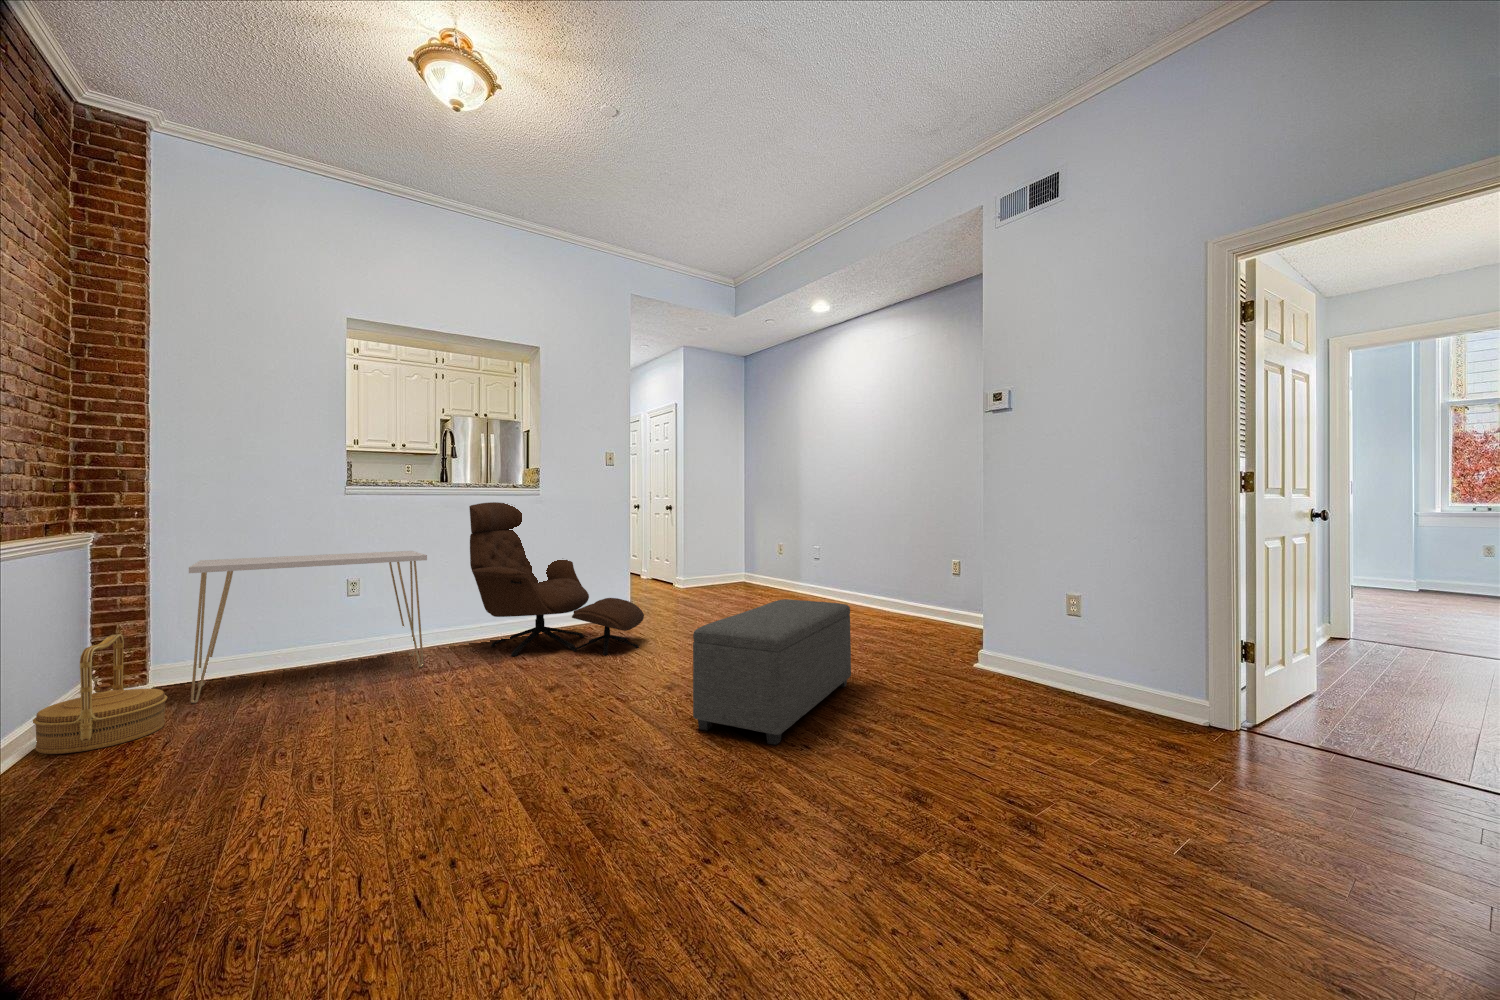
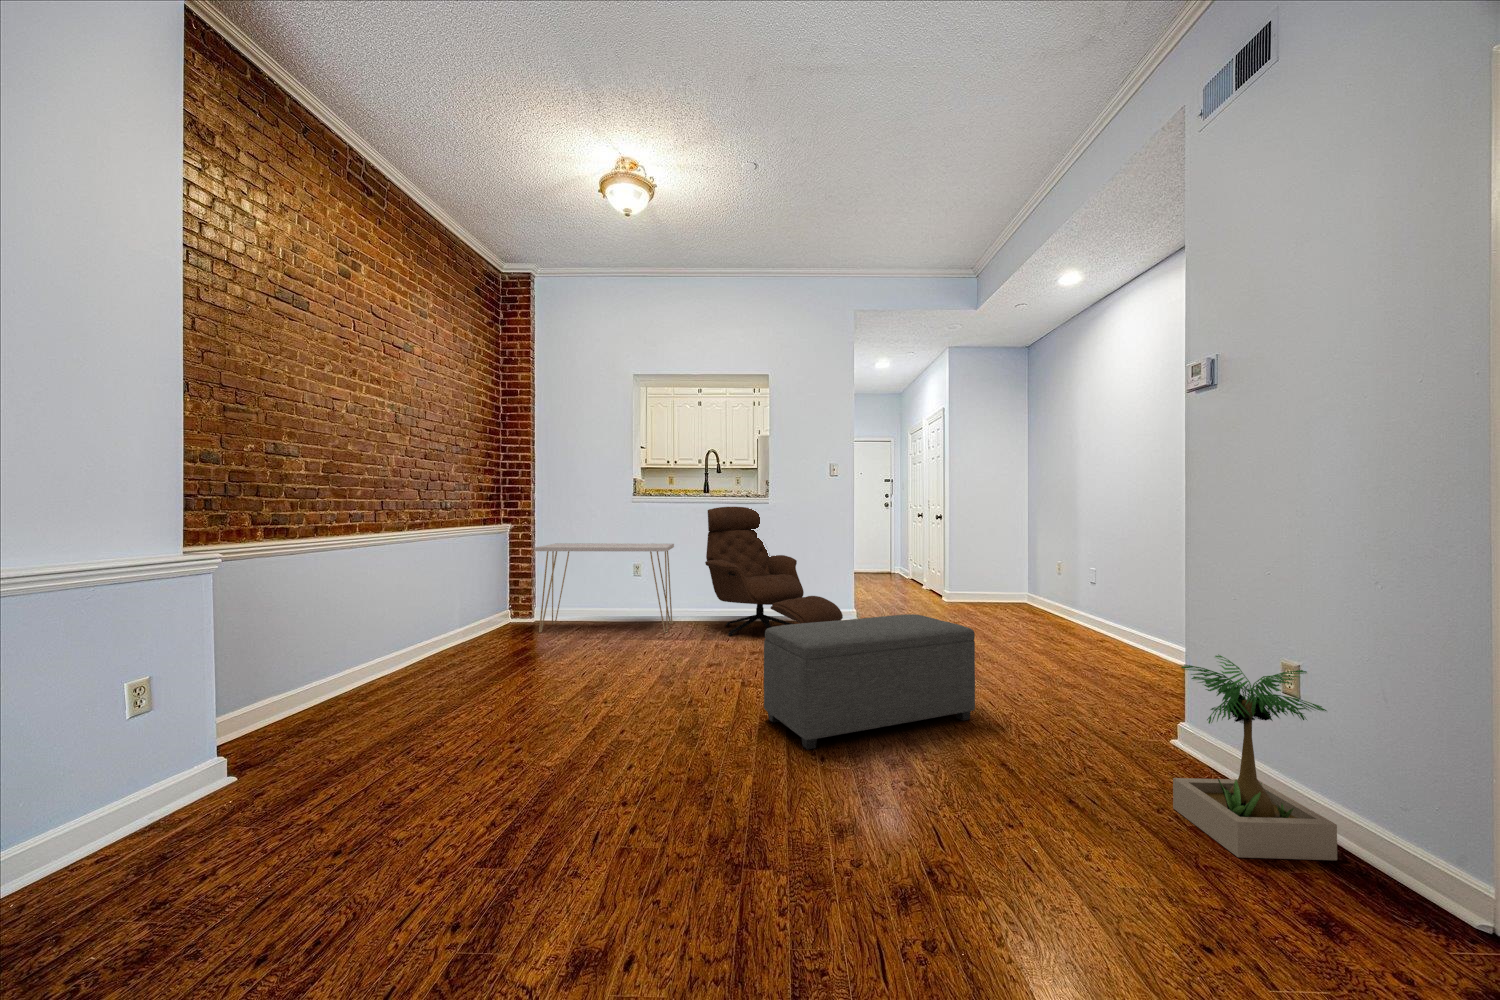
potted plant: none [1031,596,1131,729] -> present [1173,655,1337,860]
woven basket: present [33,634,167,754] -> none [462,585,518,648]

